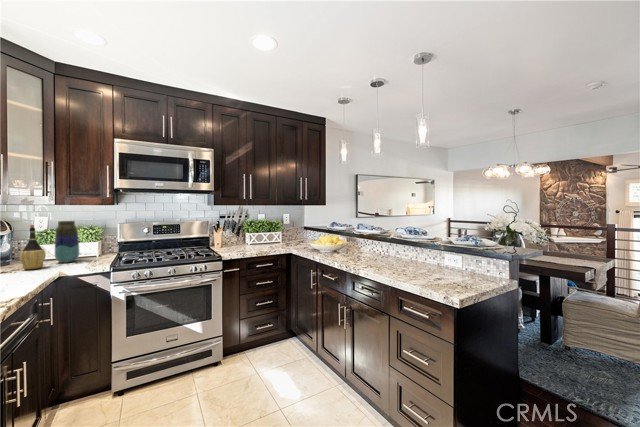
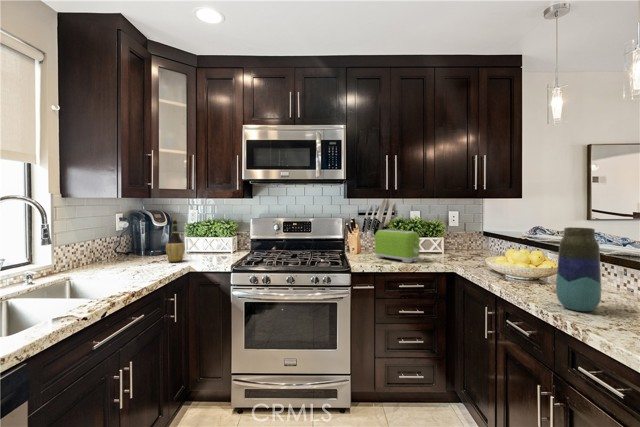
vase: present [55,221,79,263] -> present [556,227,601,311]
toaster: none [236,228,268,250] -> present [375,230,419,263]

